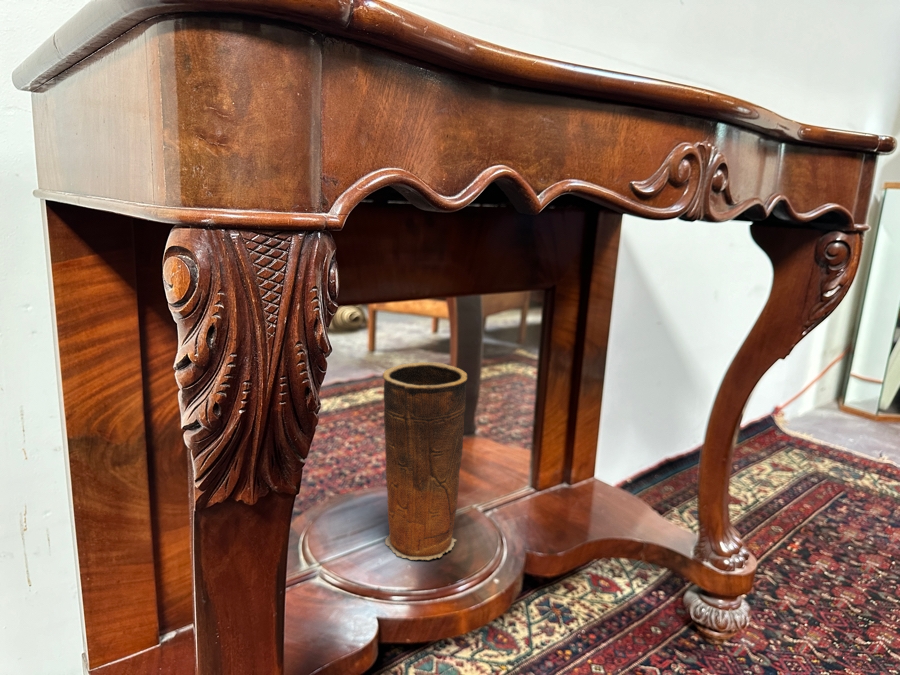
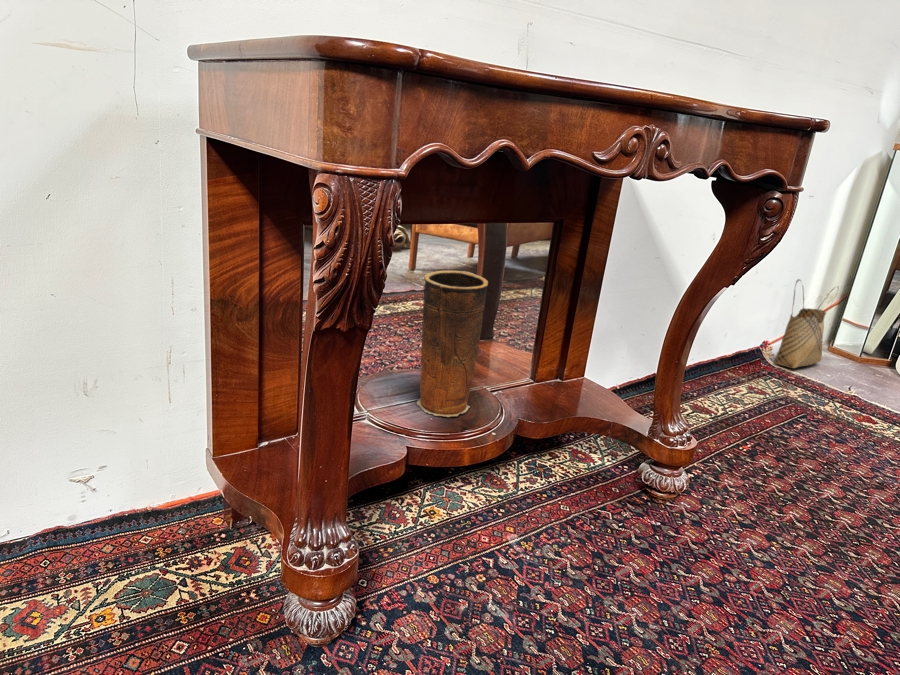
woven basket: none [789,334,848,435] -> present [774,279,834,368]

